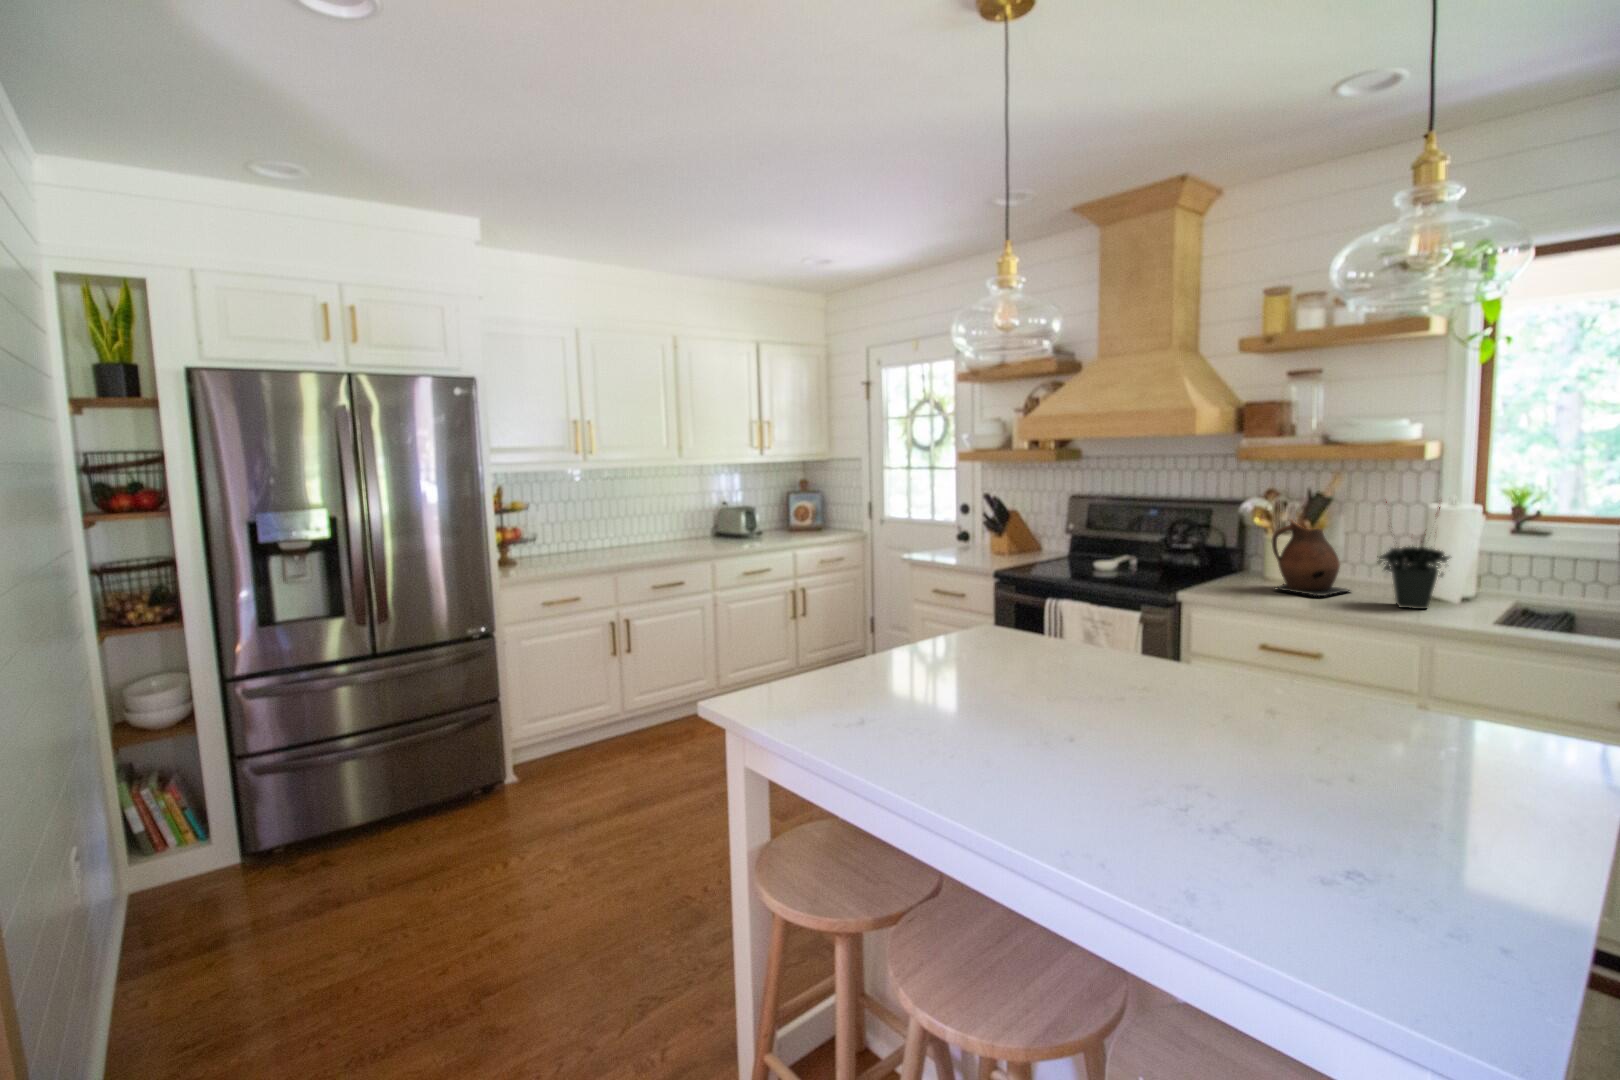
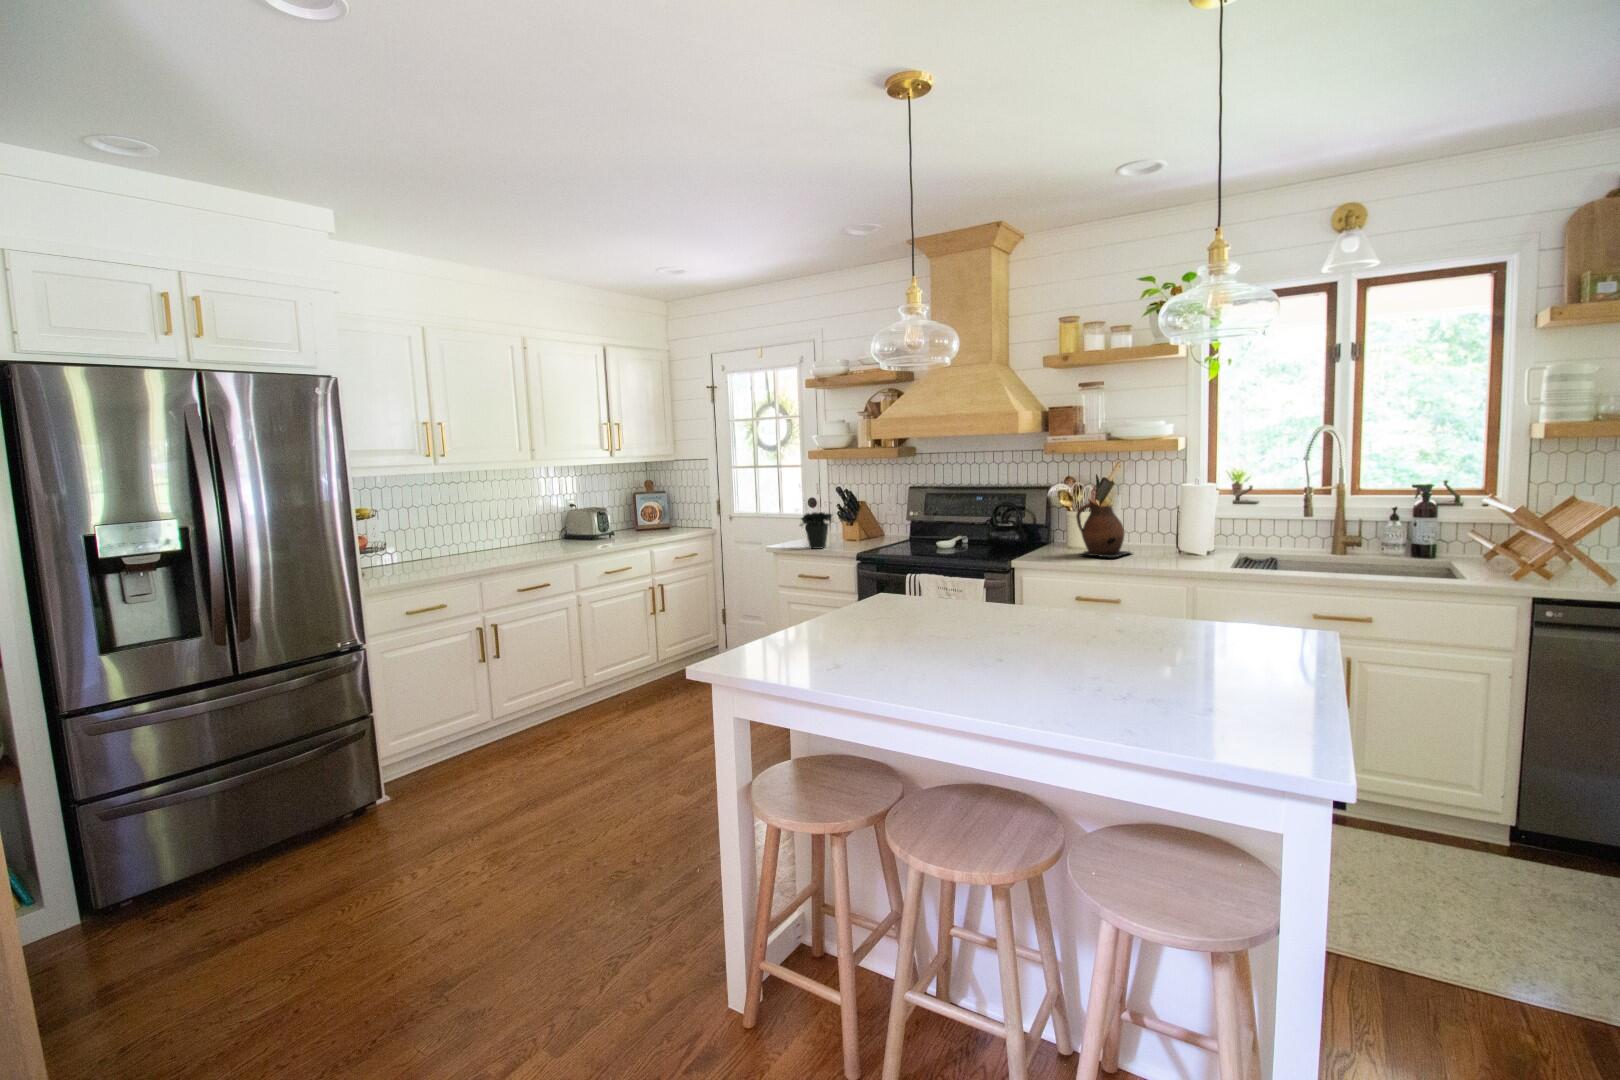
potted plant: present [1377,502,1449,609] -> present [800,493,832,549]

